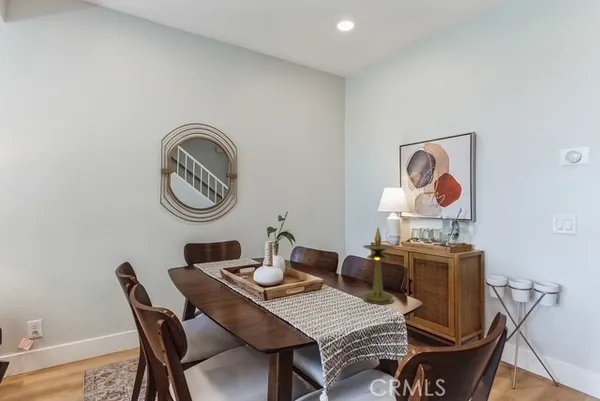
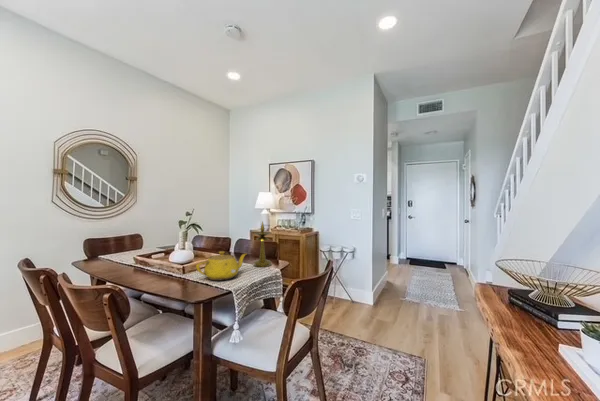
teapot: none [267,272,349,320] -> present [196,251,246,281]

